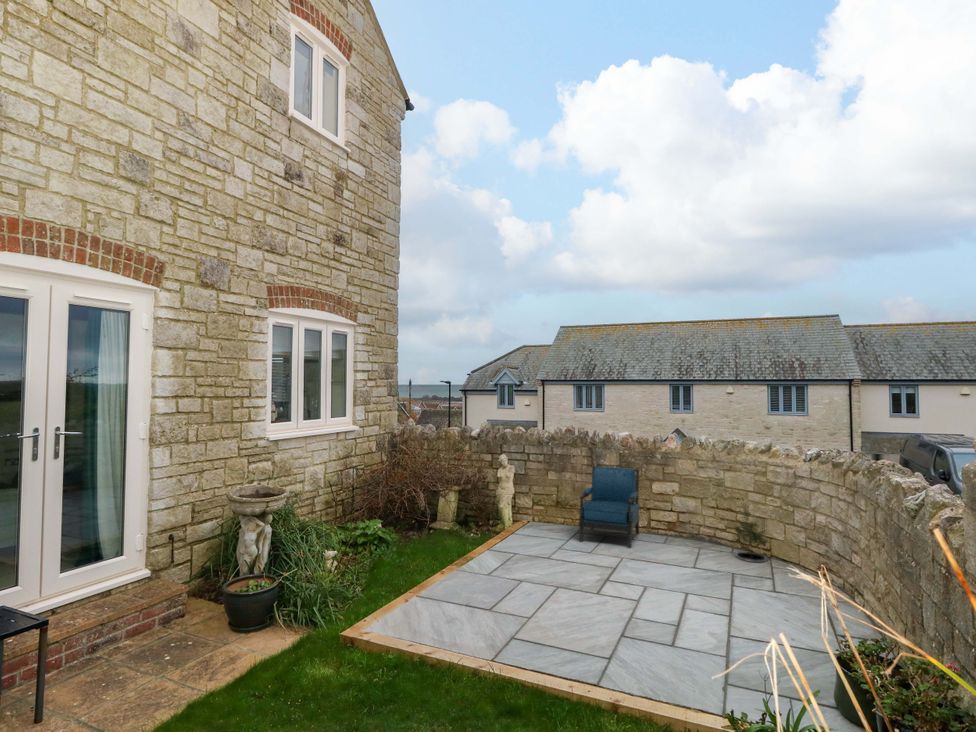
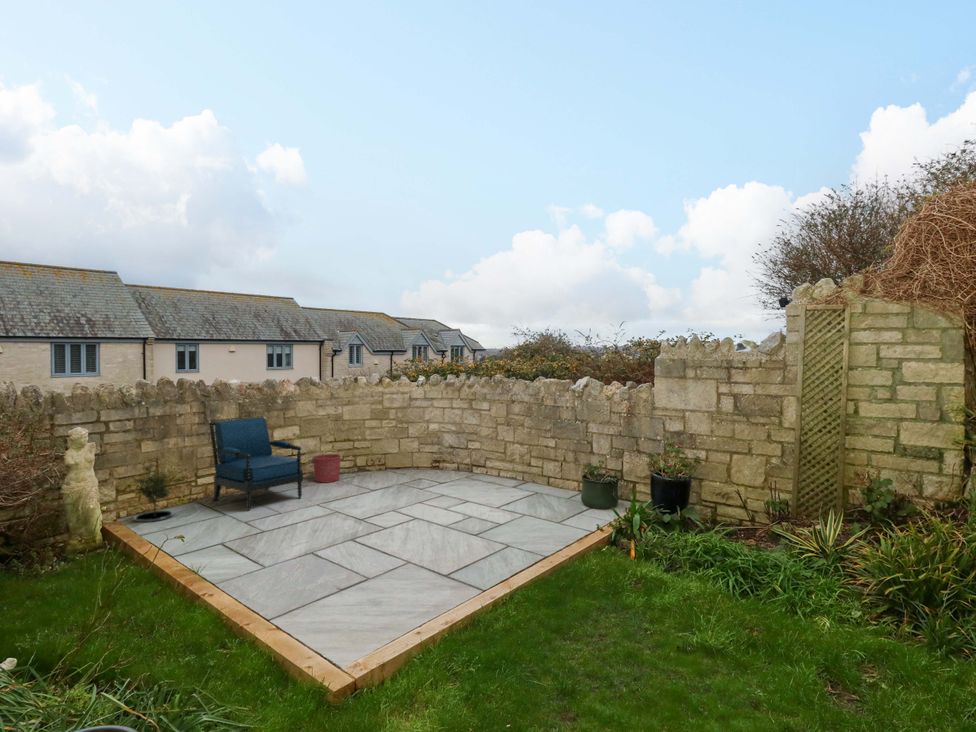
potted tree: present [734,511,768,562] -> present [134,463,173,522]
bucket: none [680,516,712,547] -> present [311,454,341,482]

